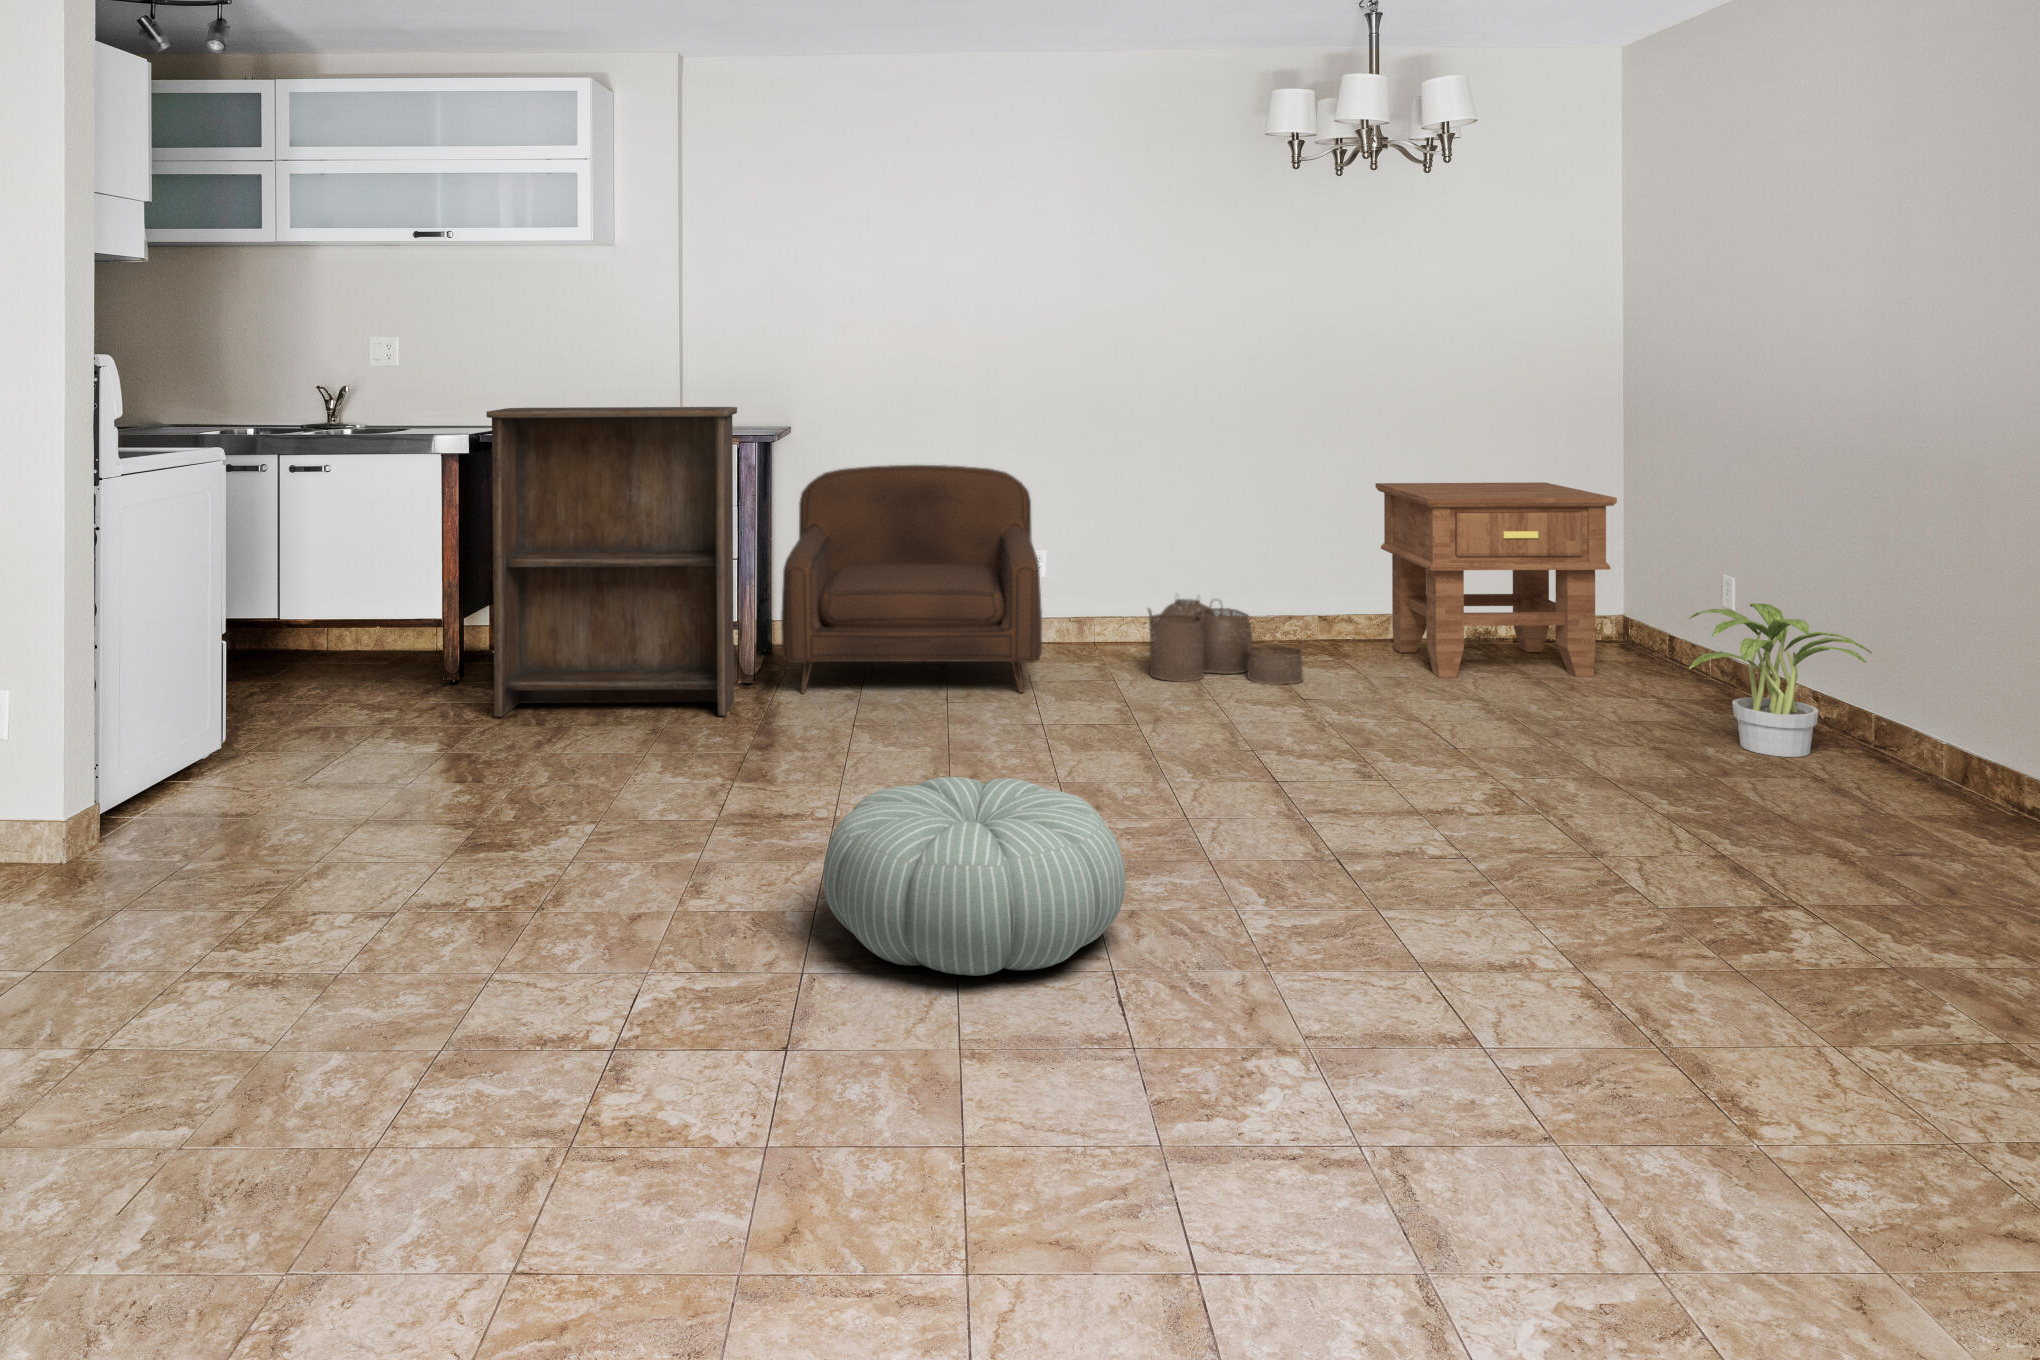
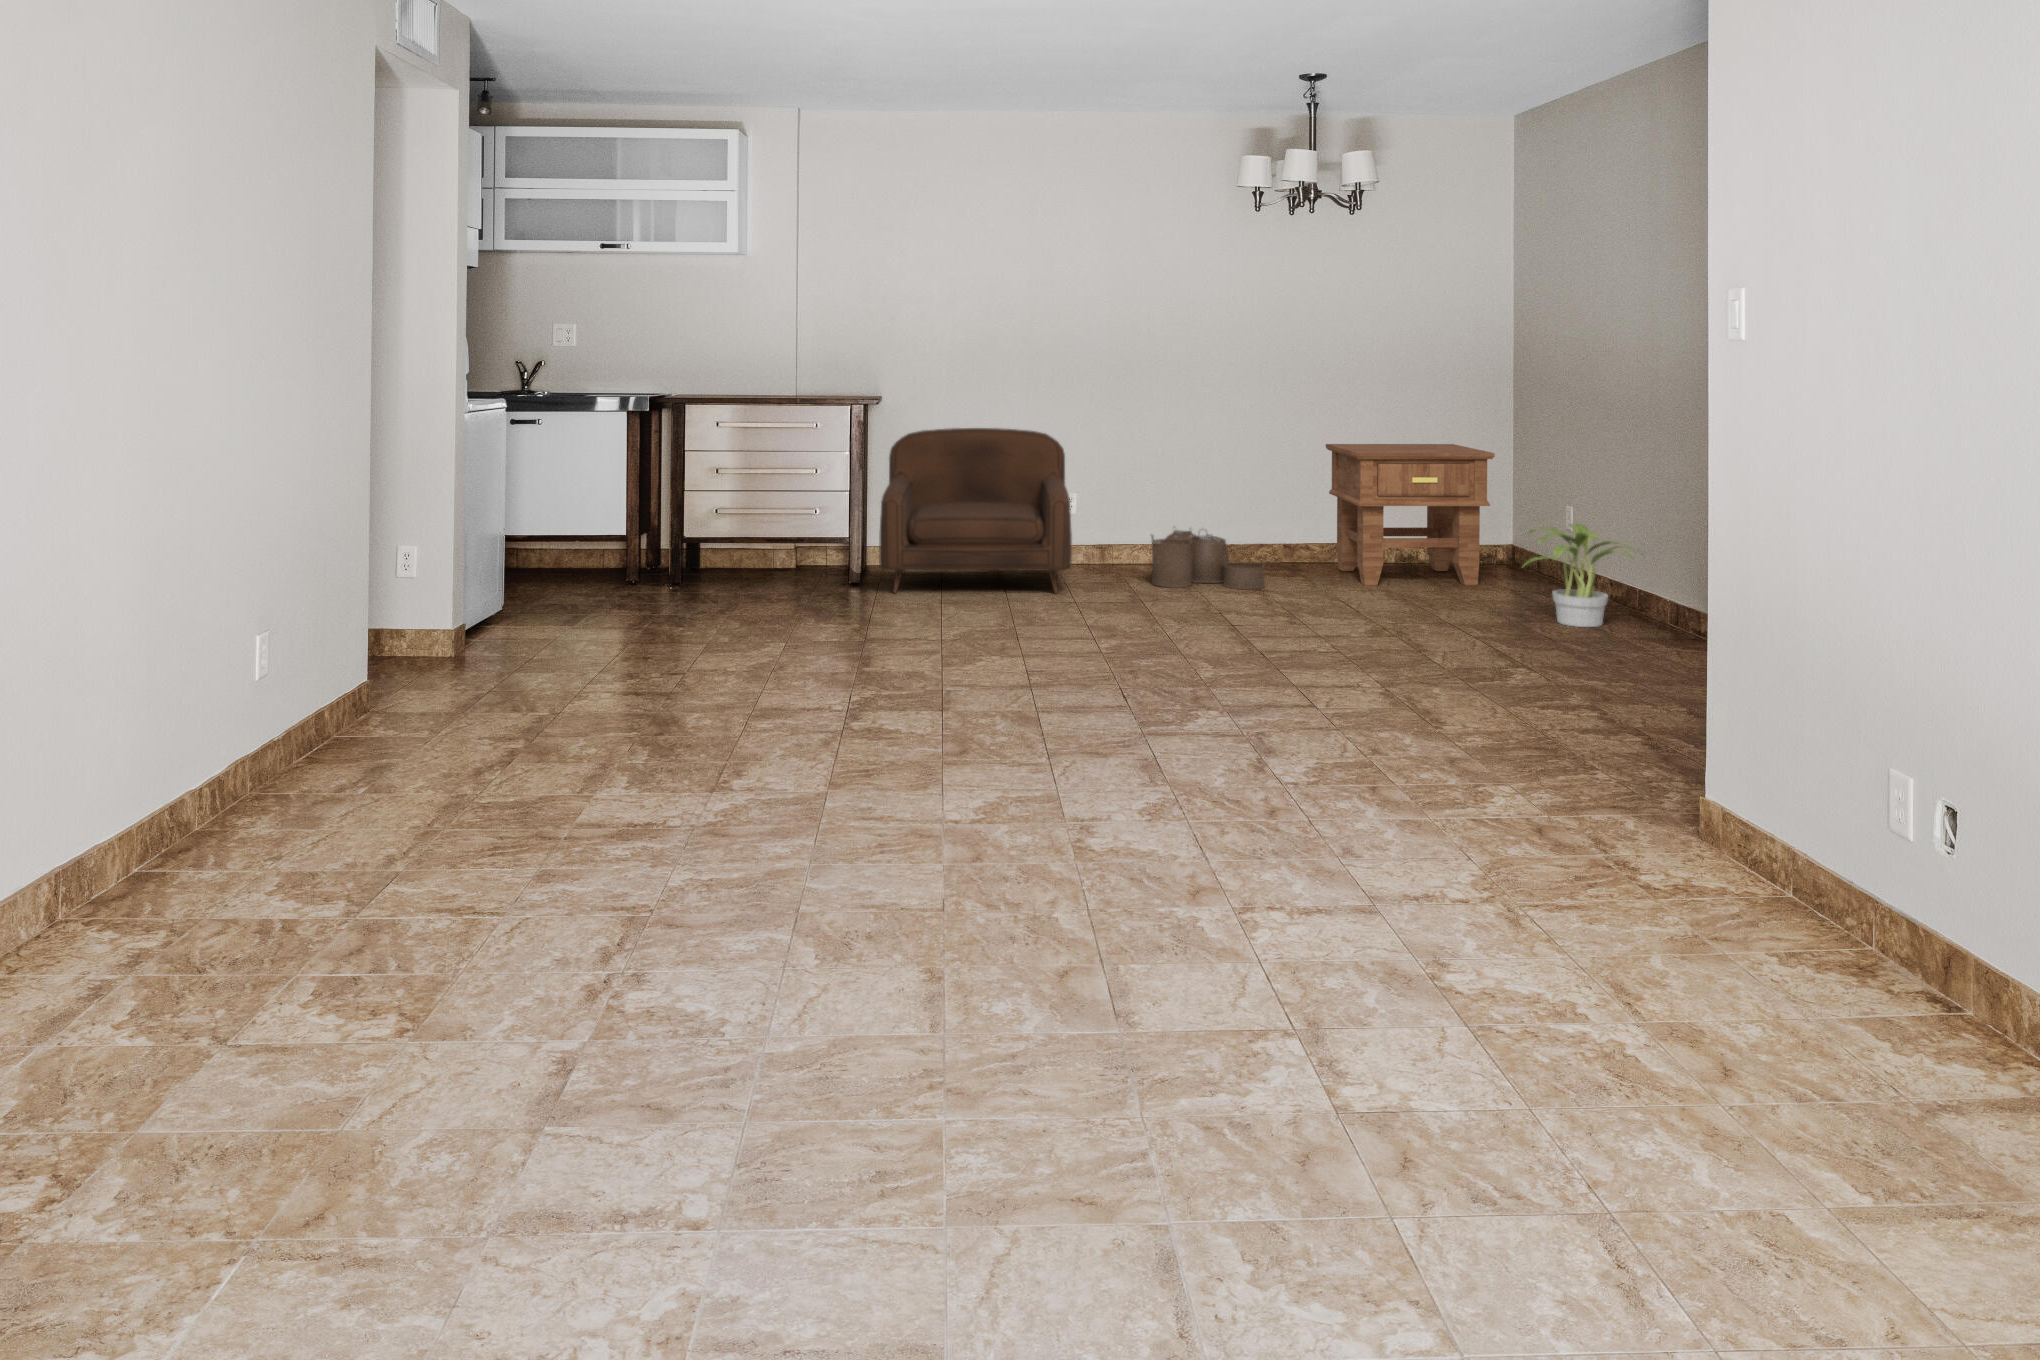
bookshelf: present [487,407,737,717] -> none [668,381,849,606]
pouf: present [823,777,1126,976] -> none [929,614,1117,721]

